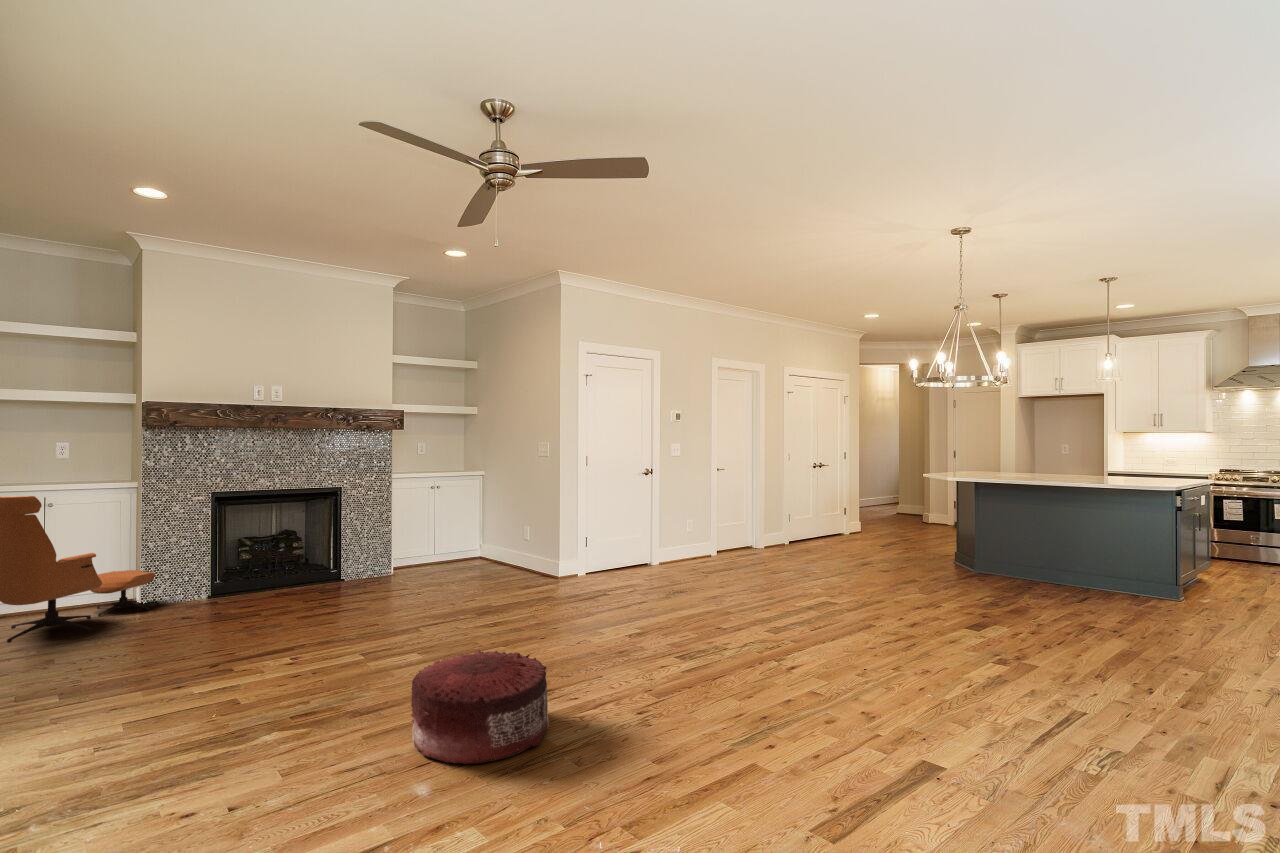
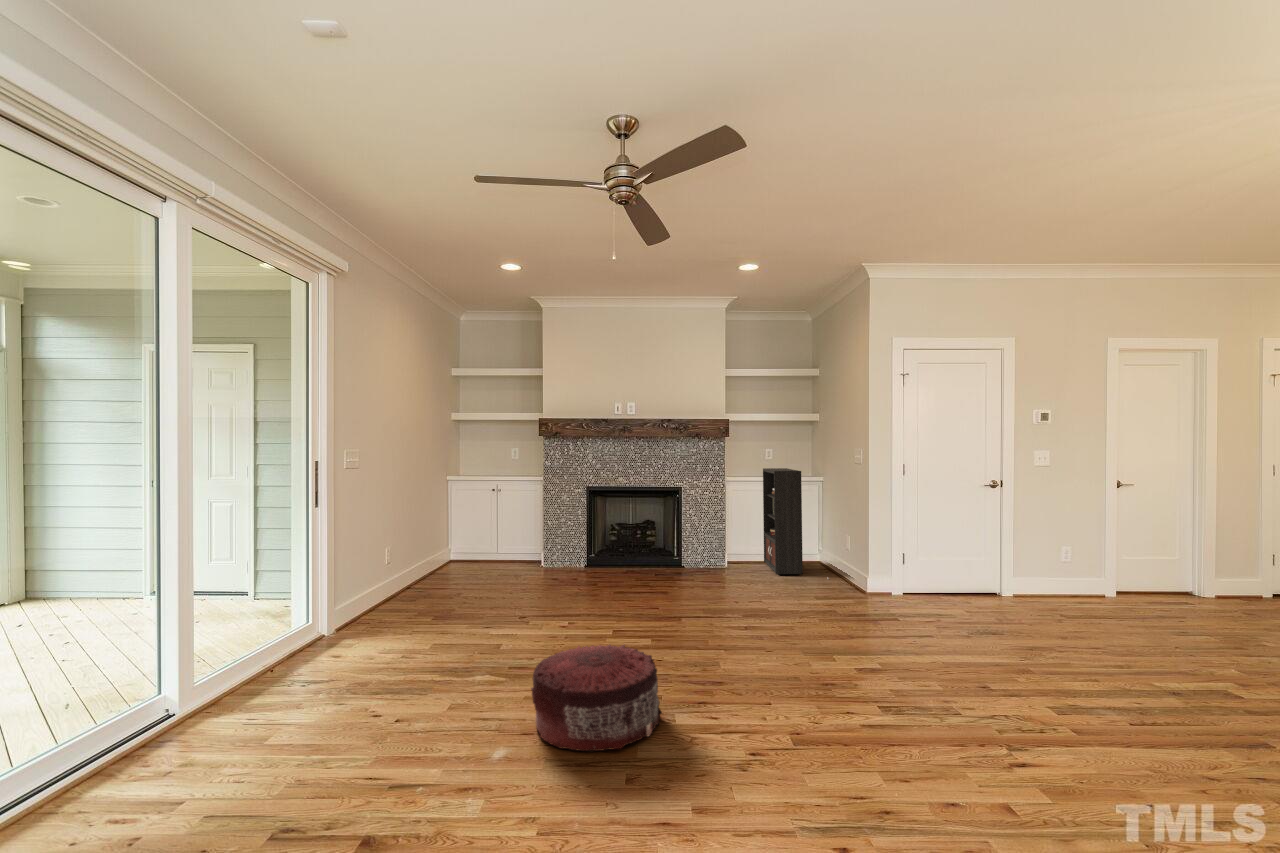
bookcase: none [429,463,511,574] -> present [763,468,829,579]
lounge chair: present [0,496,156,643] -> none [448,483,556,579]

